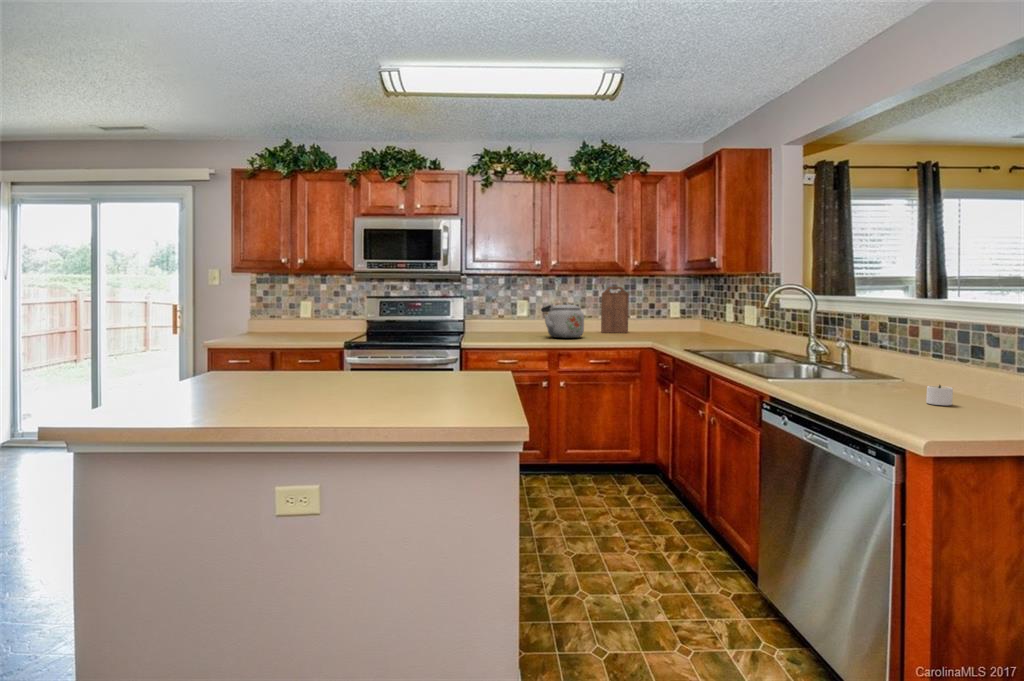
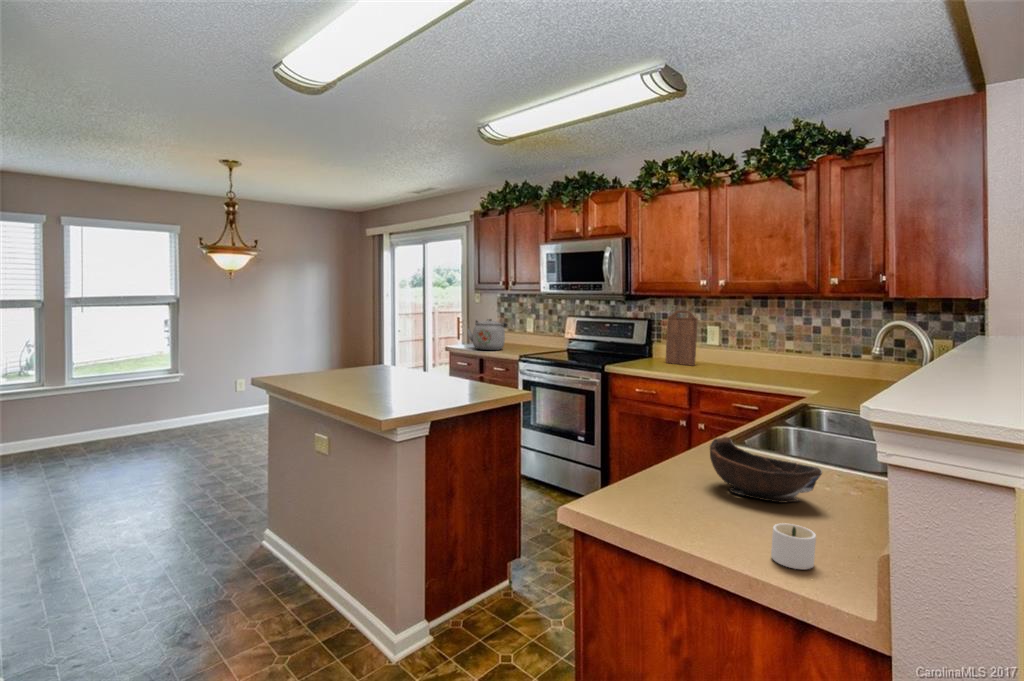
cutting board: present [601,287,629,333] -> present [665,310,698,366]
kettle: present [541,302,584,338] -> present [467,319,507,350]
bowl: none [799,358,872,389] -> present [710,437,822,503]

